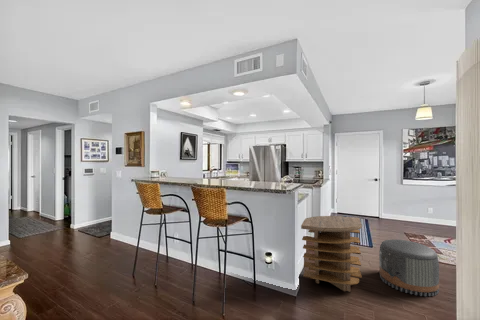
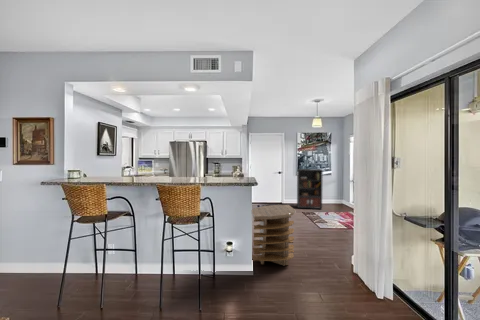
bookcase: none [401,175,448,231] -> present [297,169,323,208]
pouf: present [379,239,439,296] -> none [301,219,338,257]

